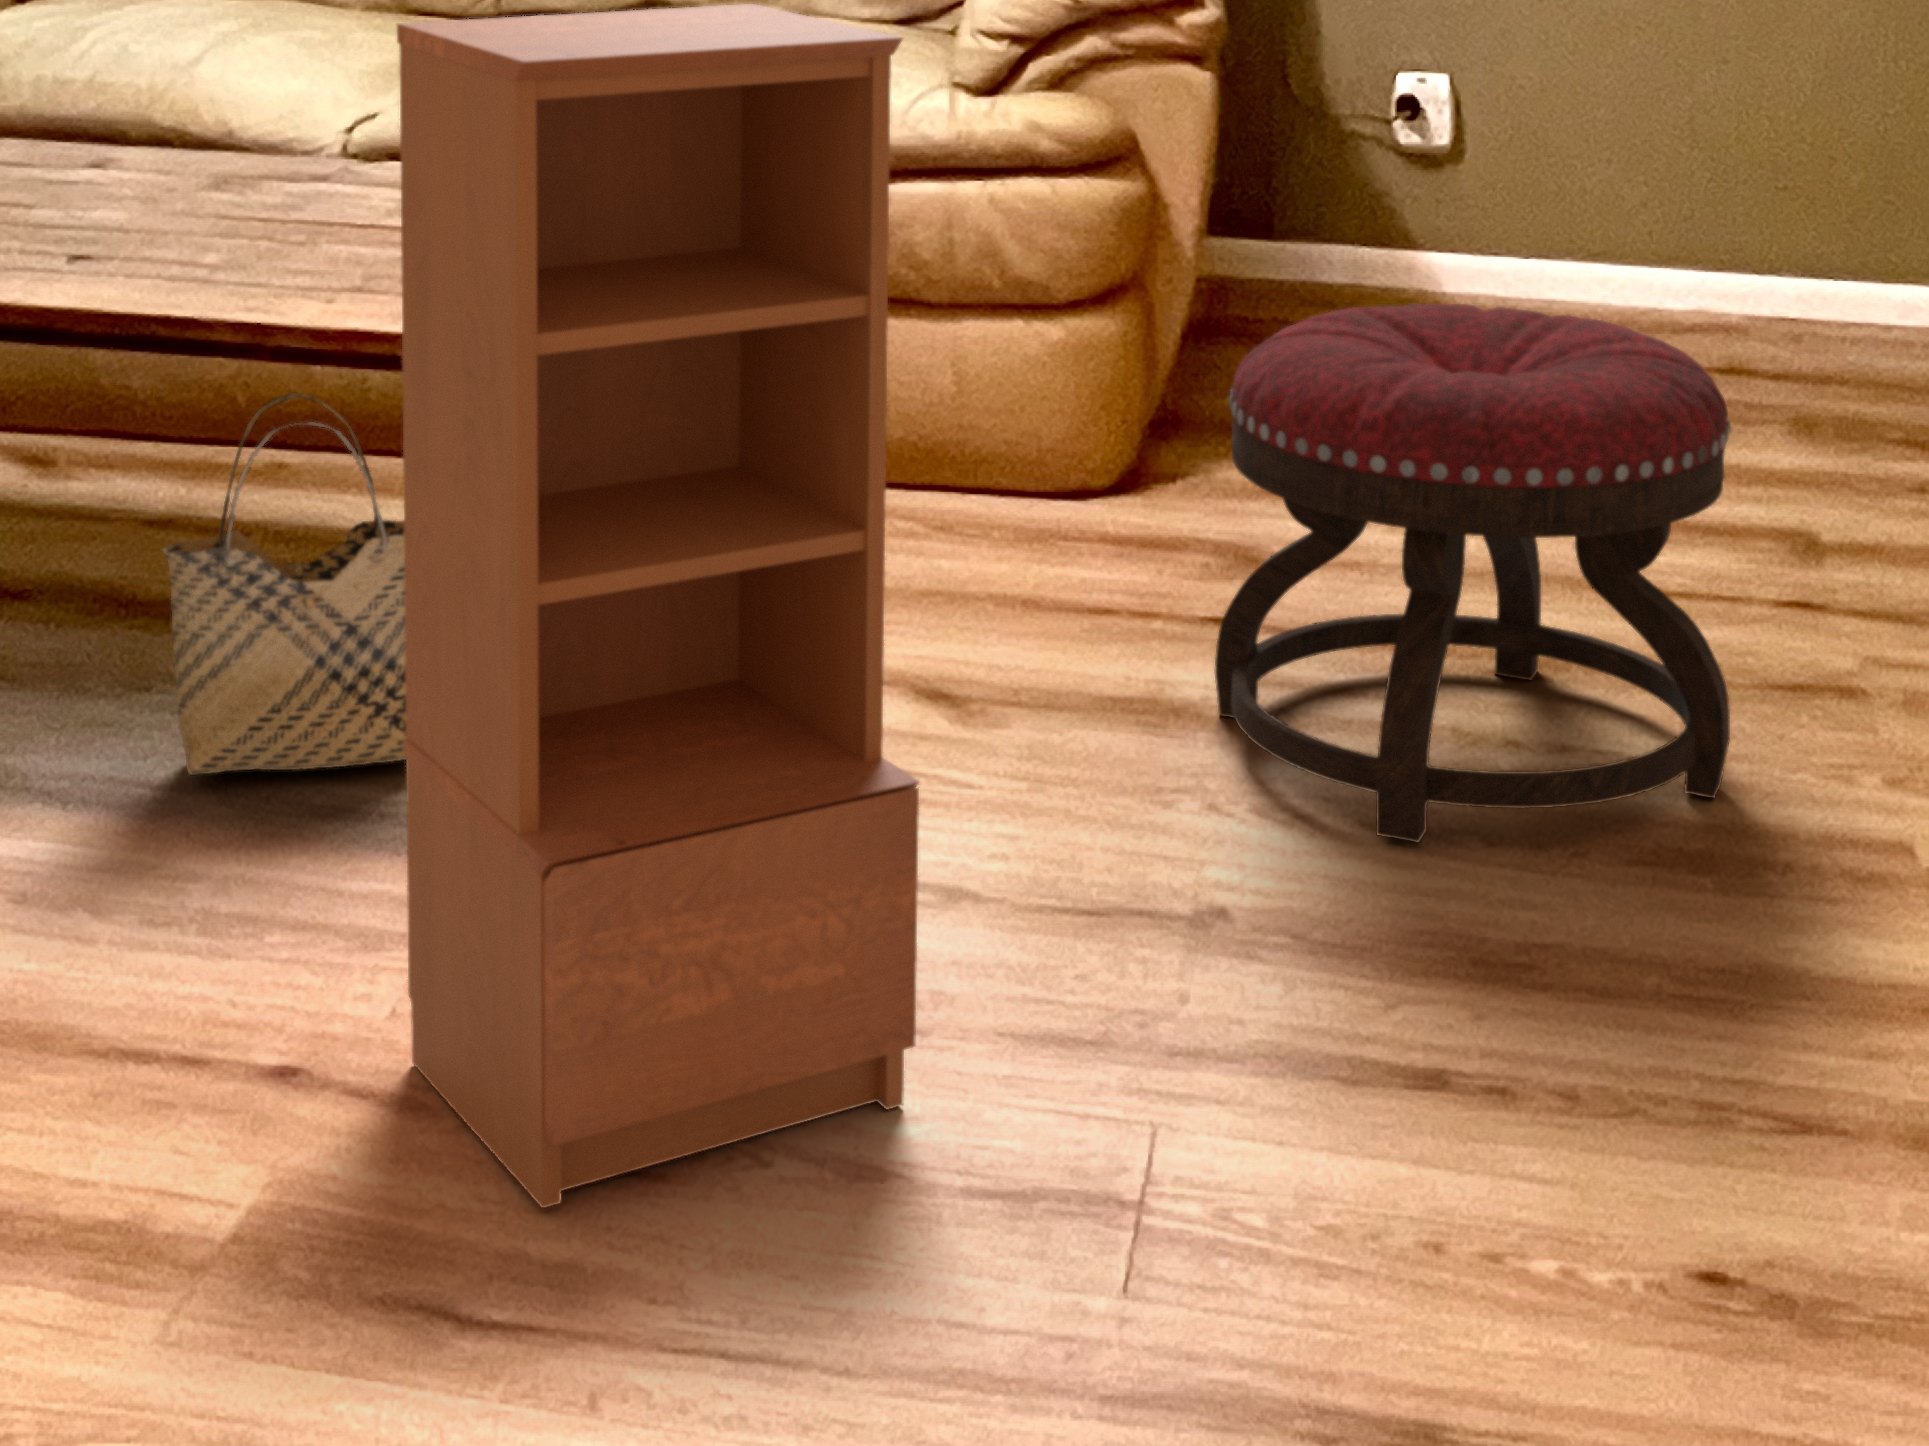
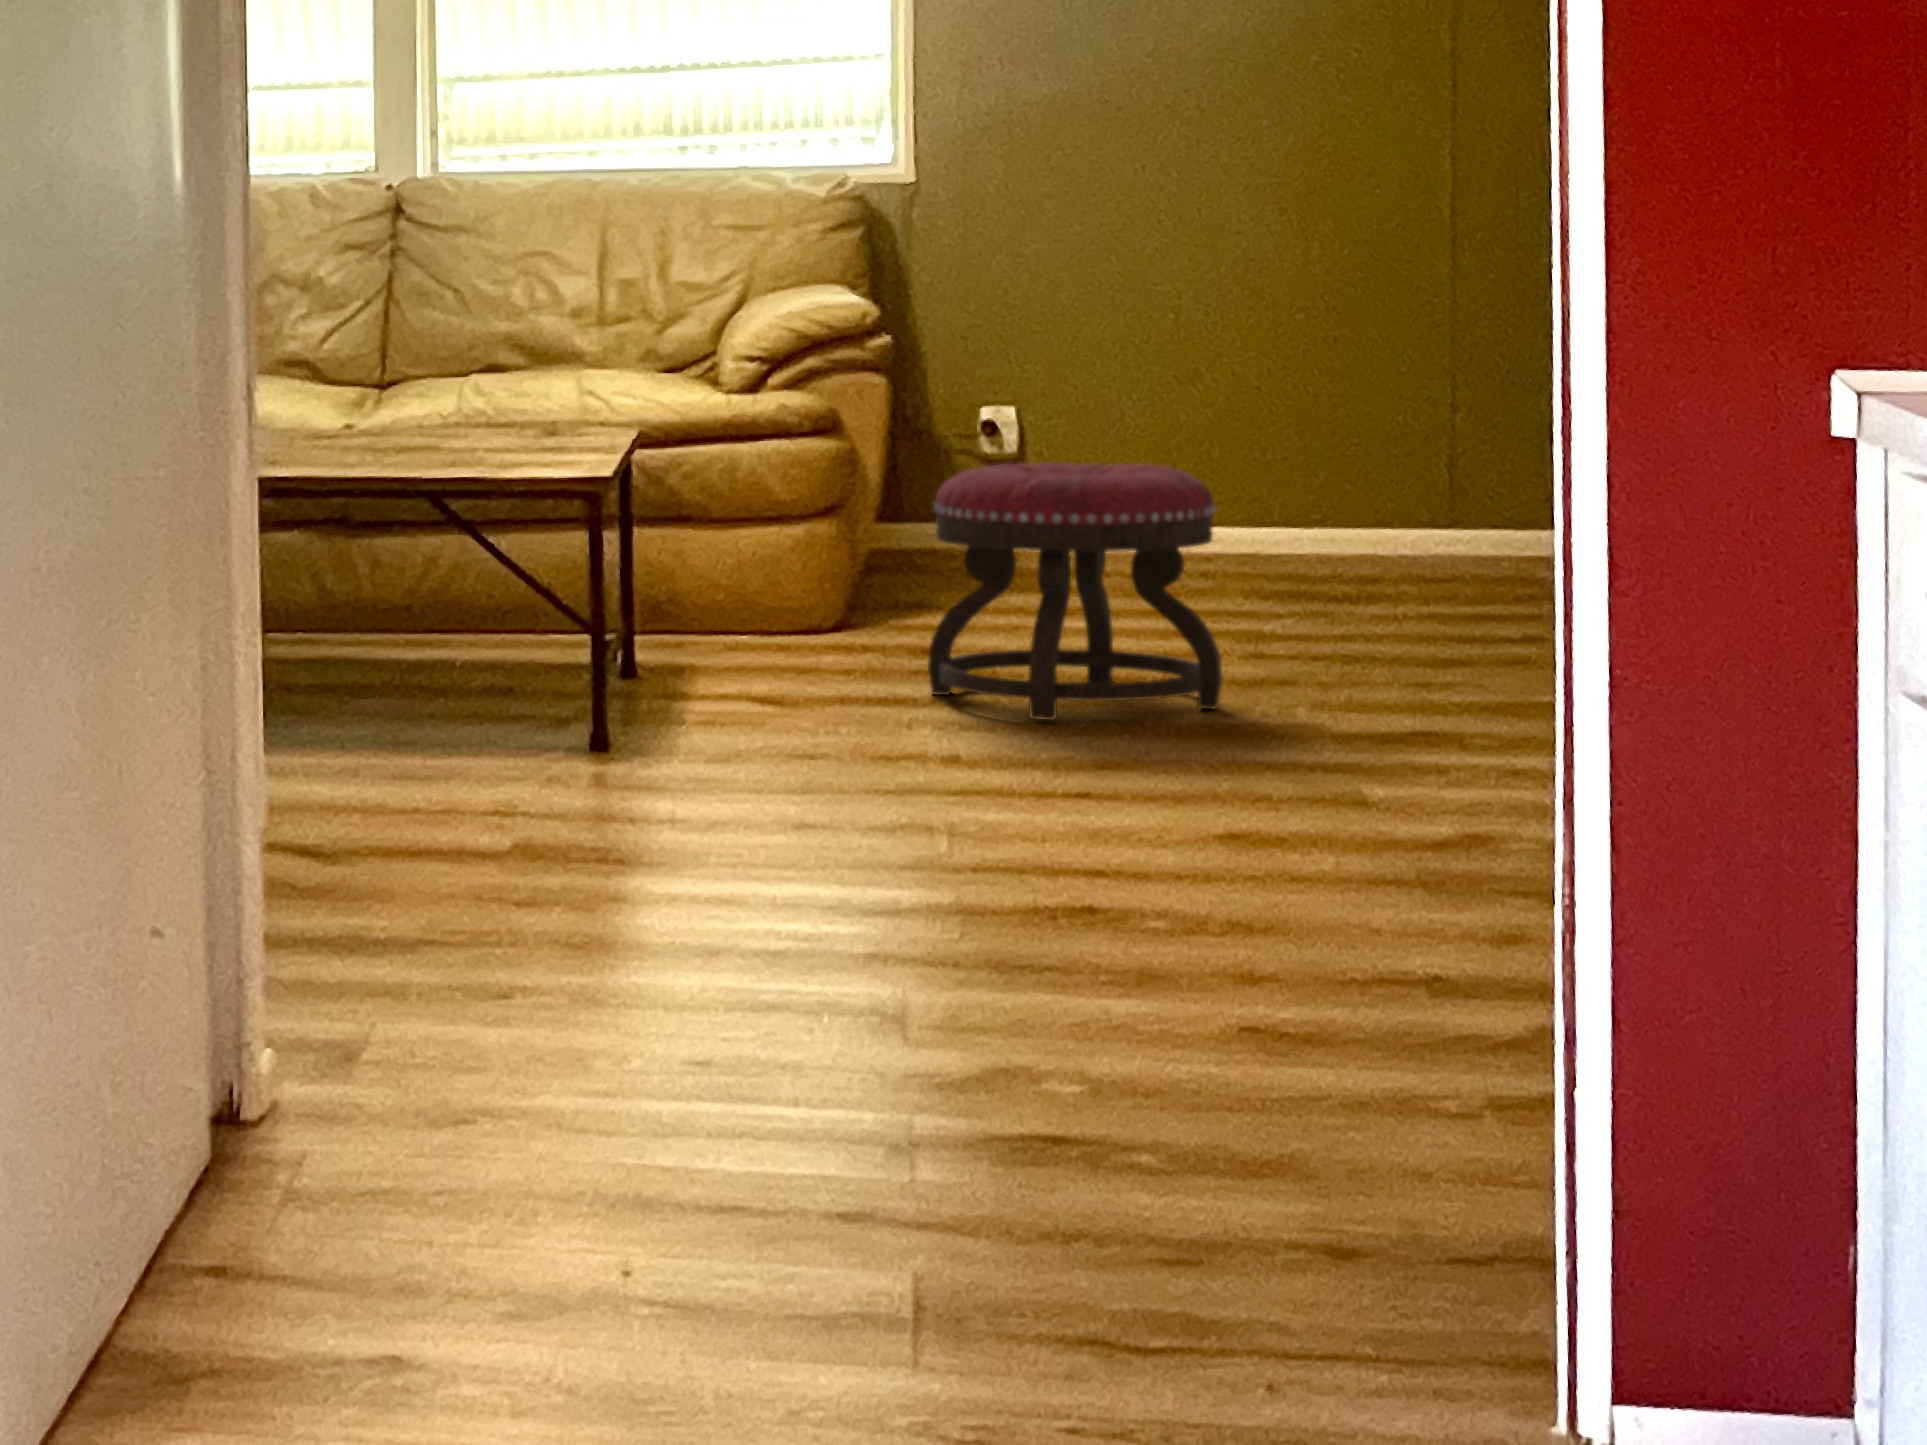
bookcase: present [397,4,919,1208] -> none [562,262,822,795]
woven basket: present [162,393,406,775] -> none [362,515,502,712]

